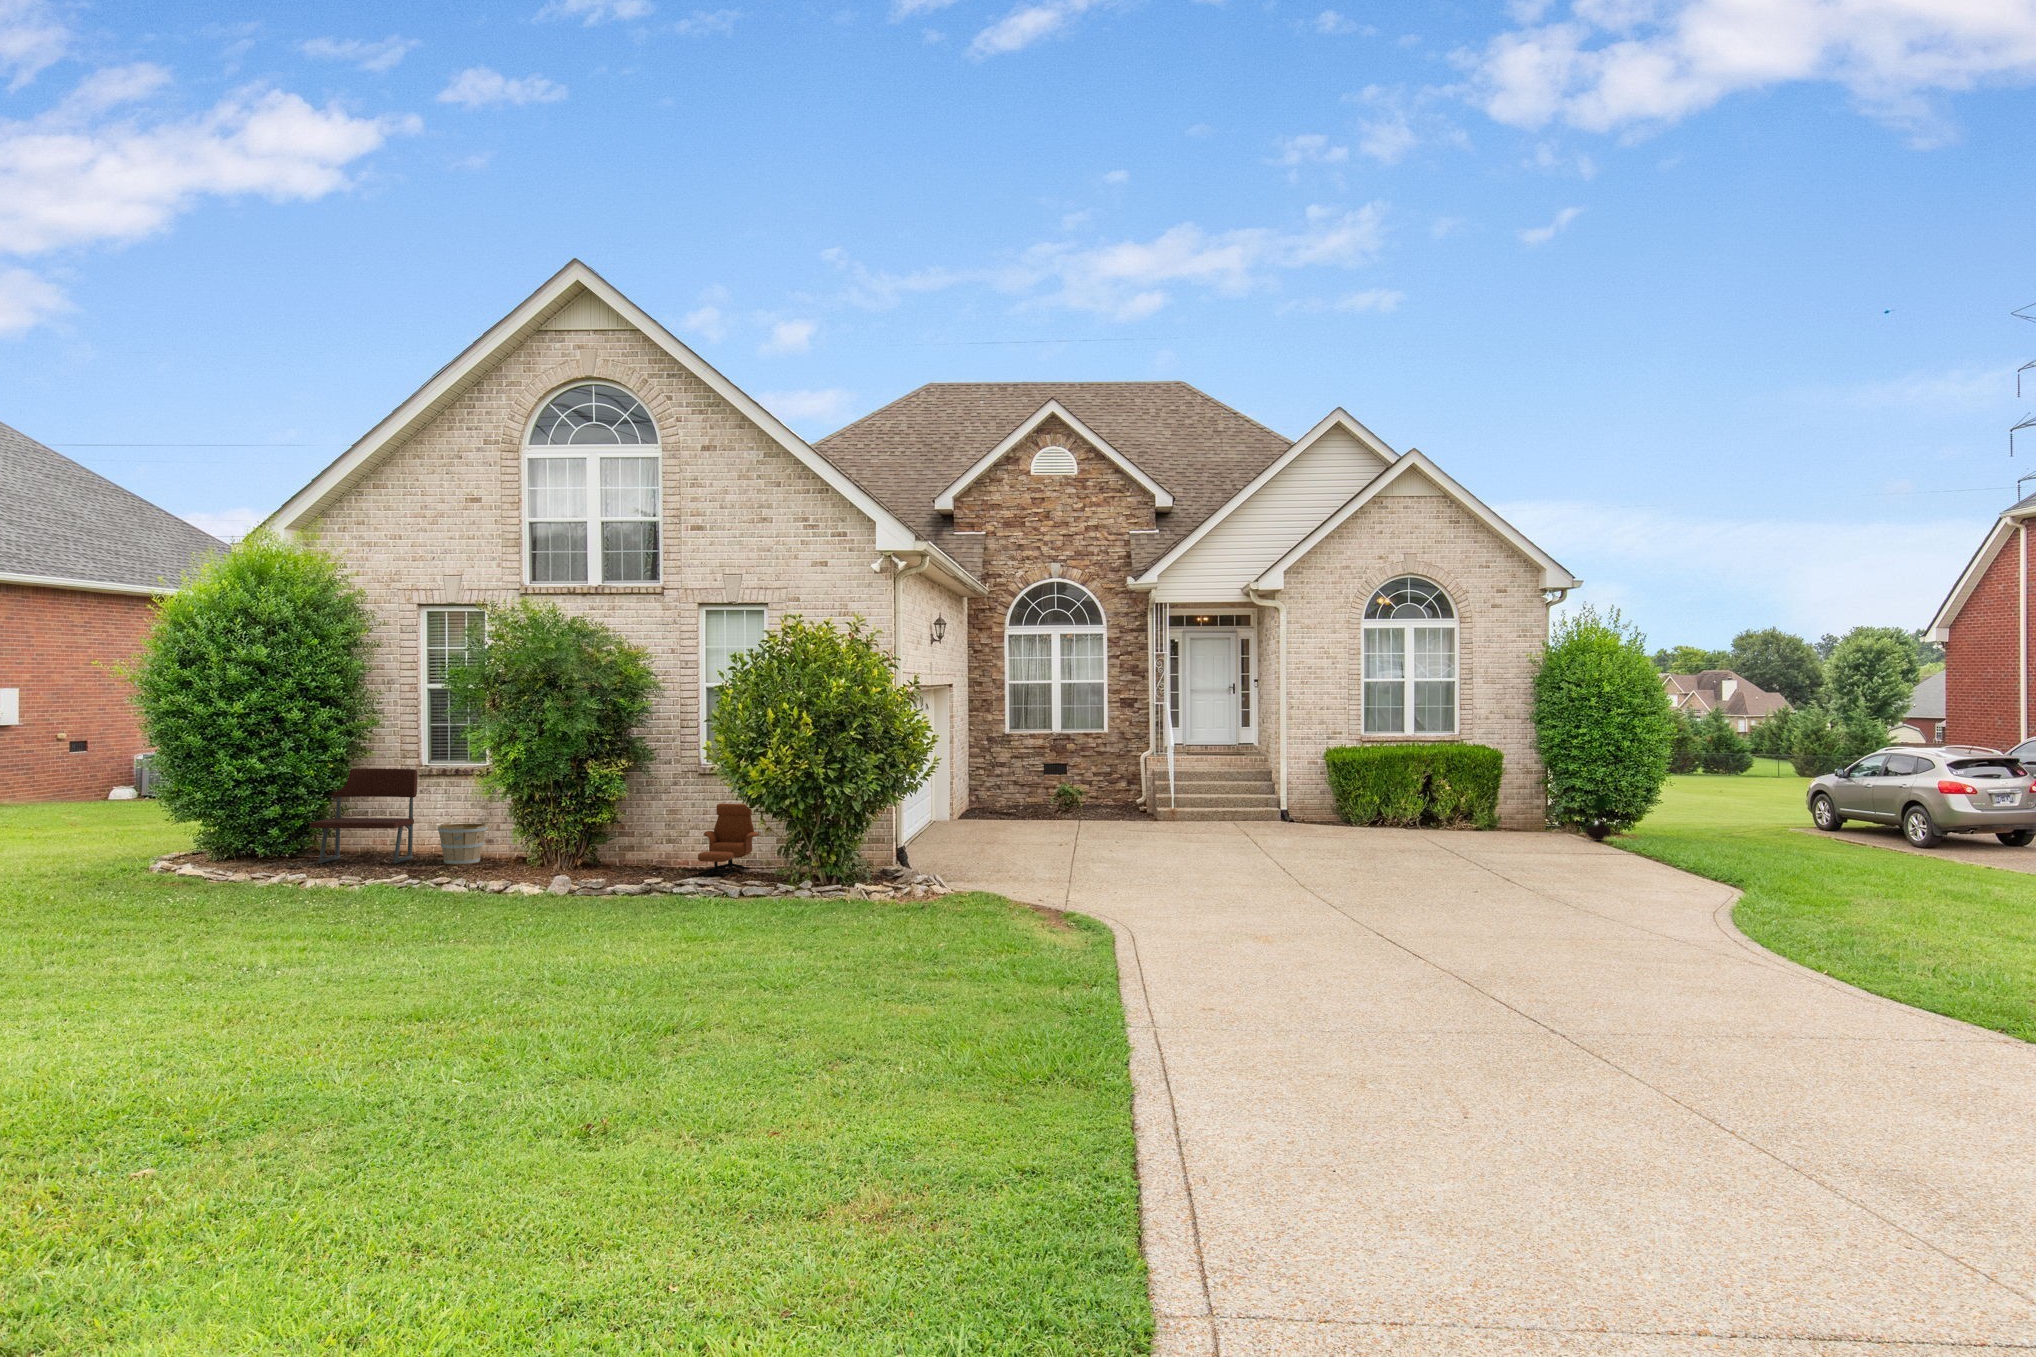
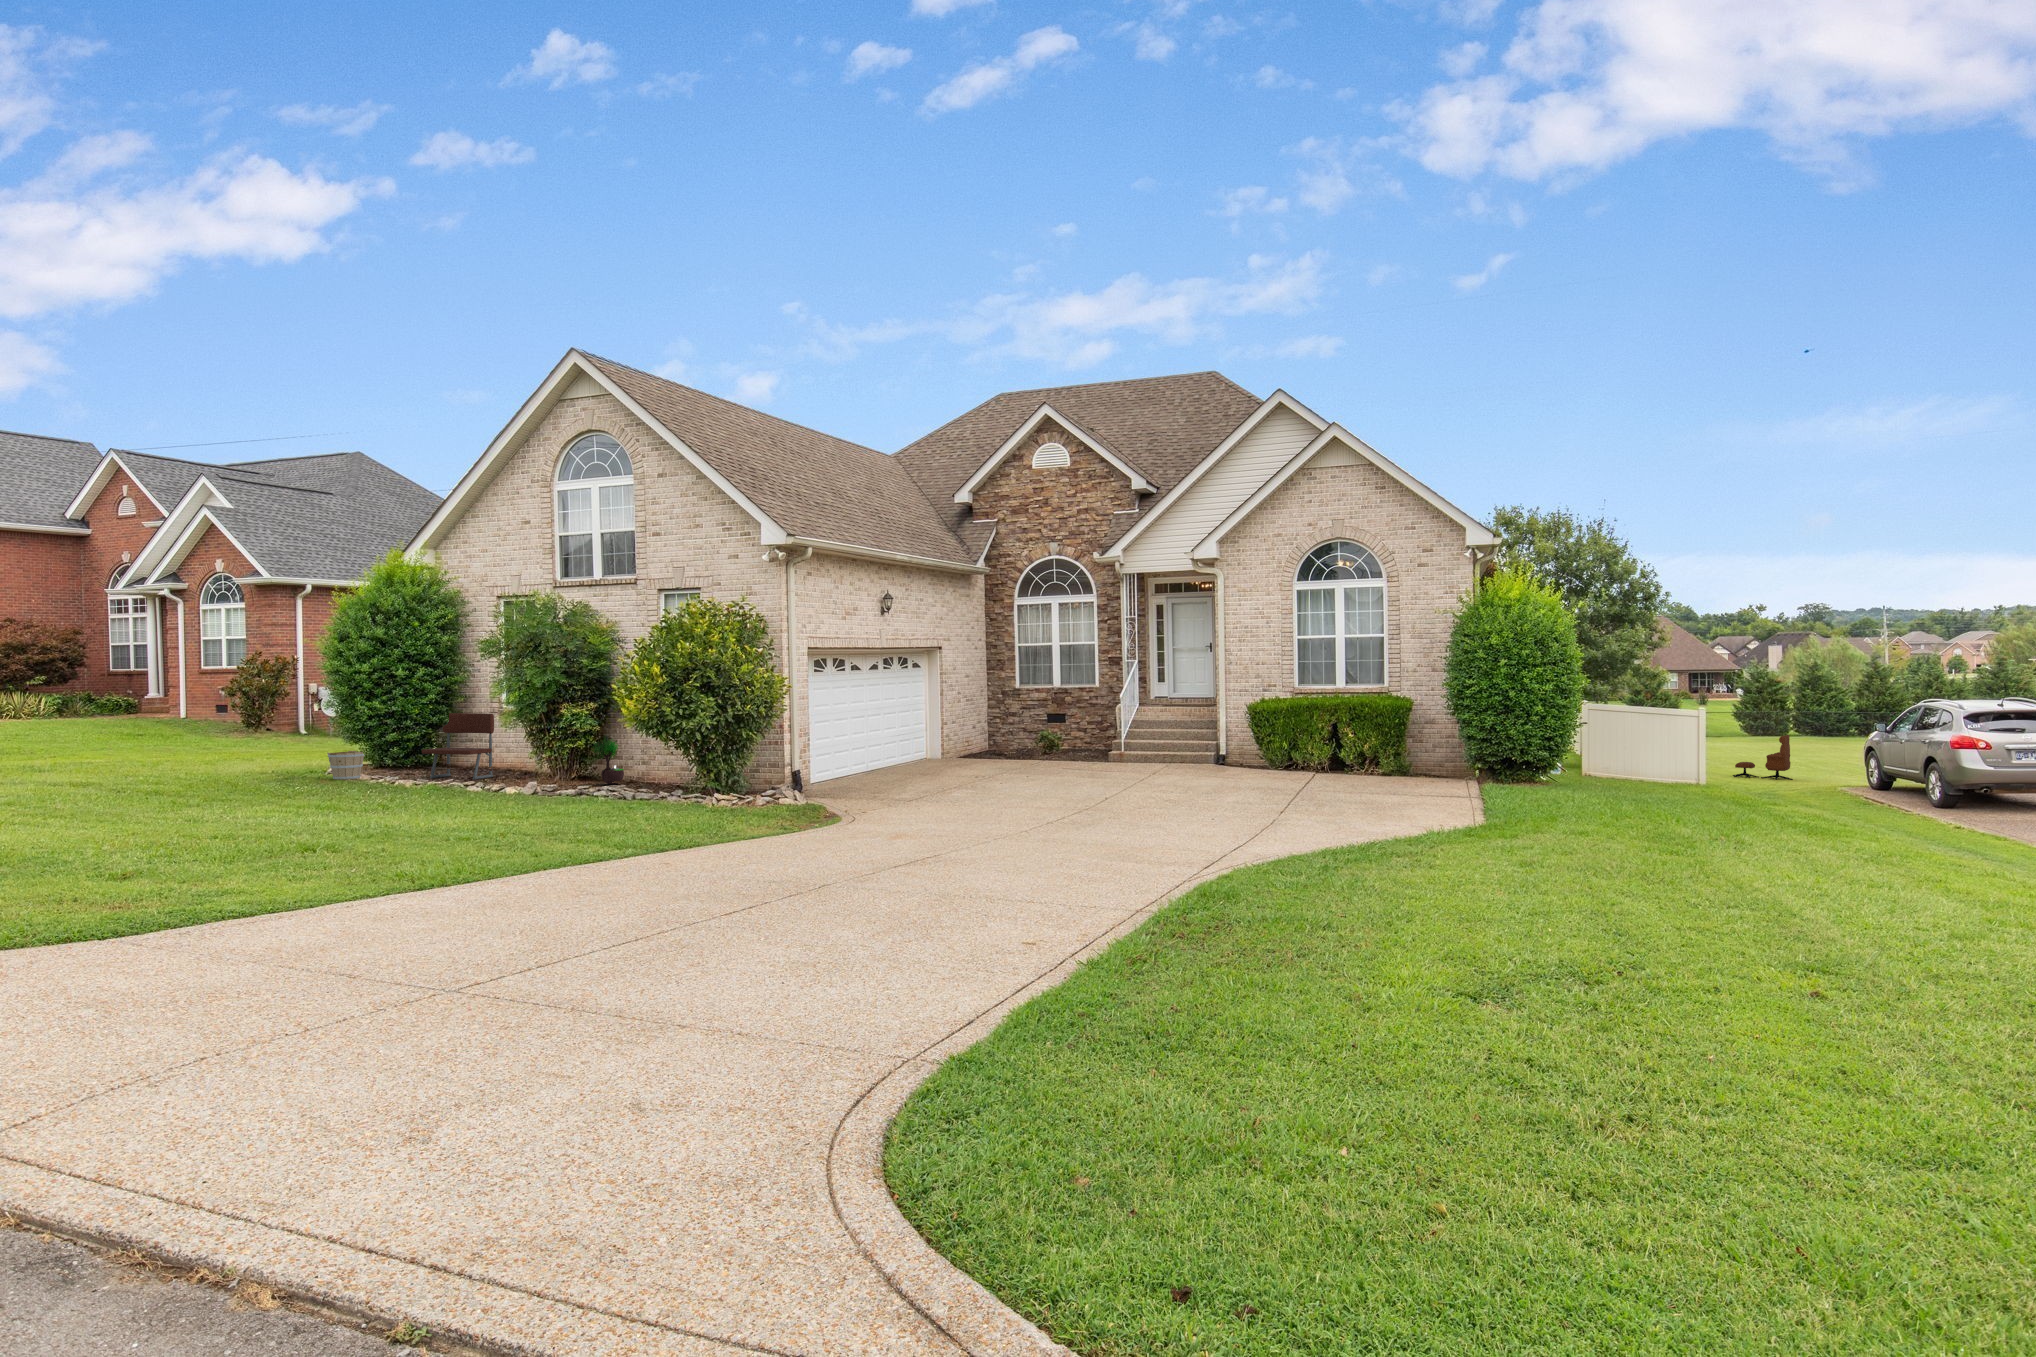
potted tree: present [1586,794,1614,841] -> present [594,739,624,784]
lounge chair: present [698,804,759,877] -> present [1733,735,1793,780]
wooden bucket: present [438,823,487,865] -> present [327,751,365,780]

